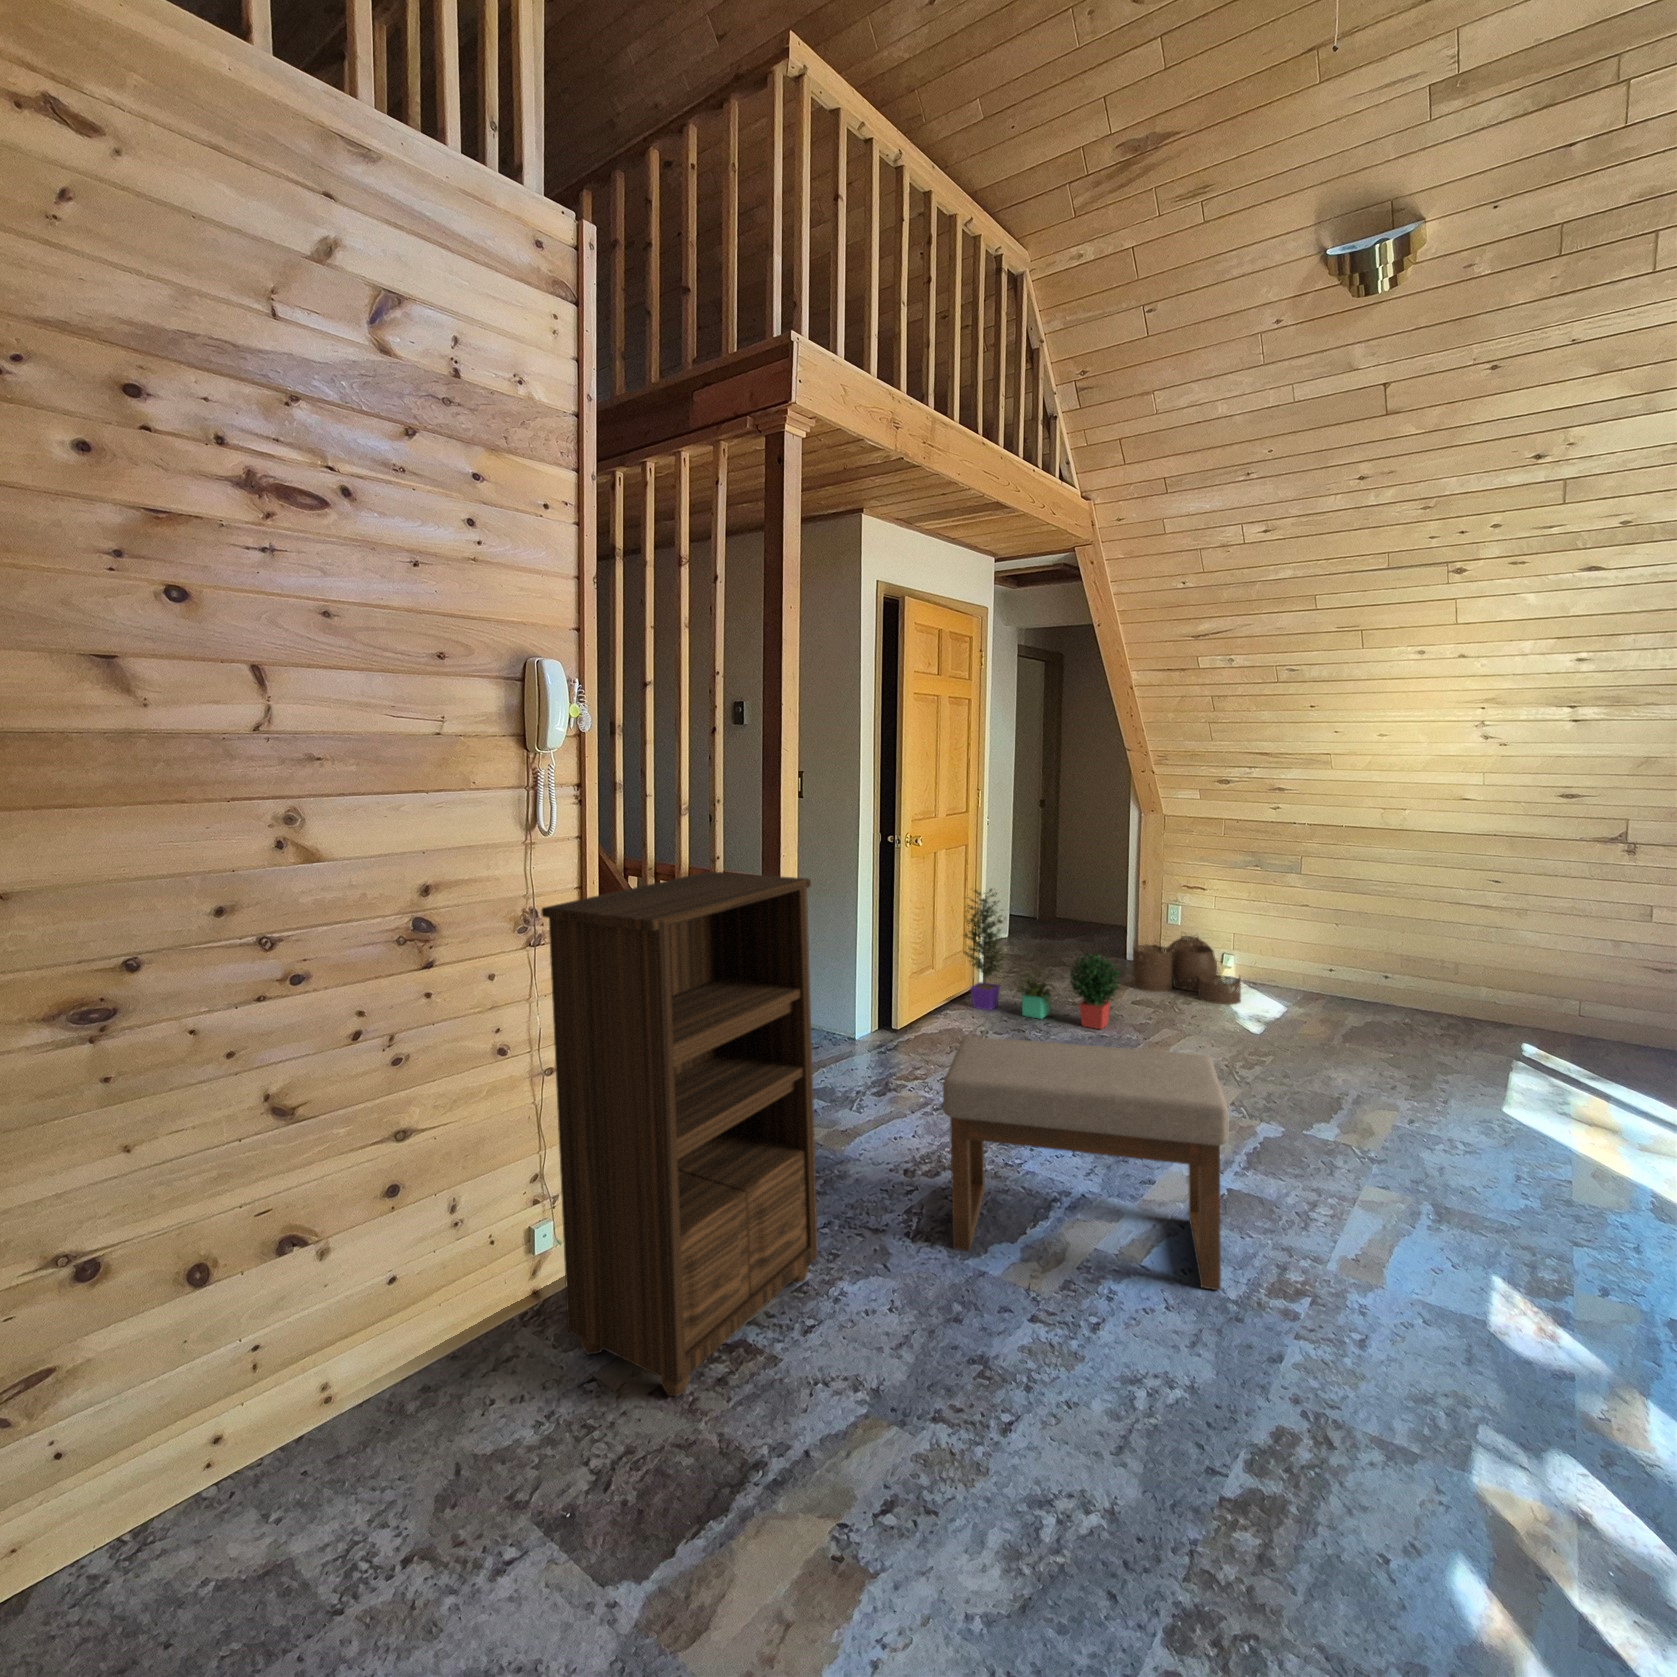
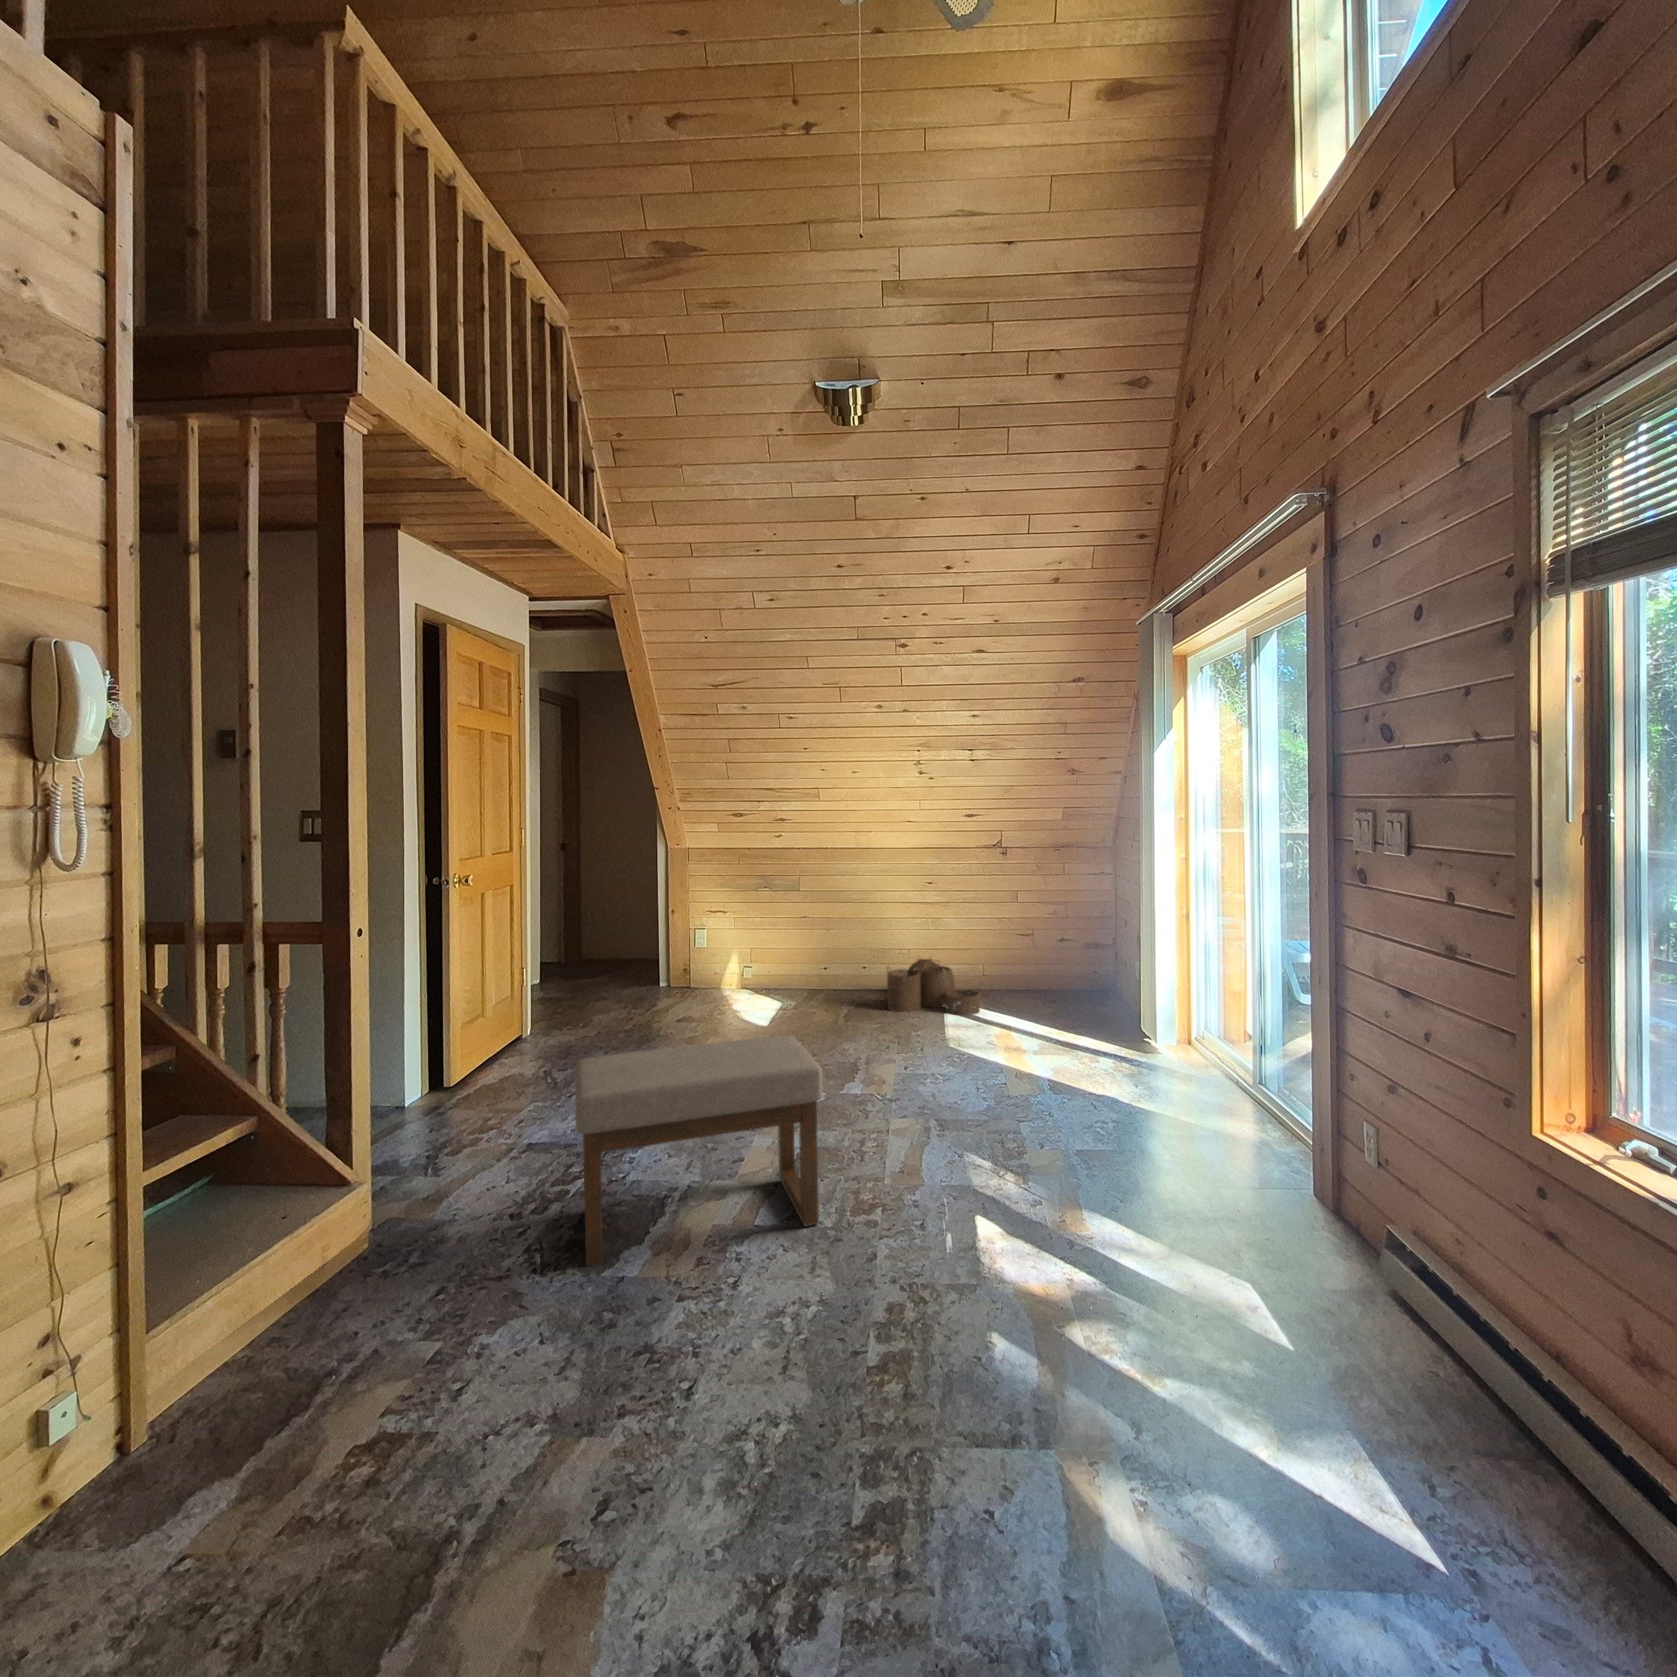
bookshelf: present [541,871,818,1396] -> none [98,905,451,1541]
potted plant: present [964,889,1120,1029] -> none [514,928,675,1051]
woven basket: present [1133,935,1241,1004] -> present [887,959,980,1015]

